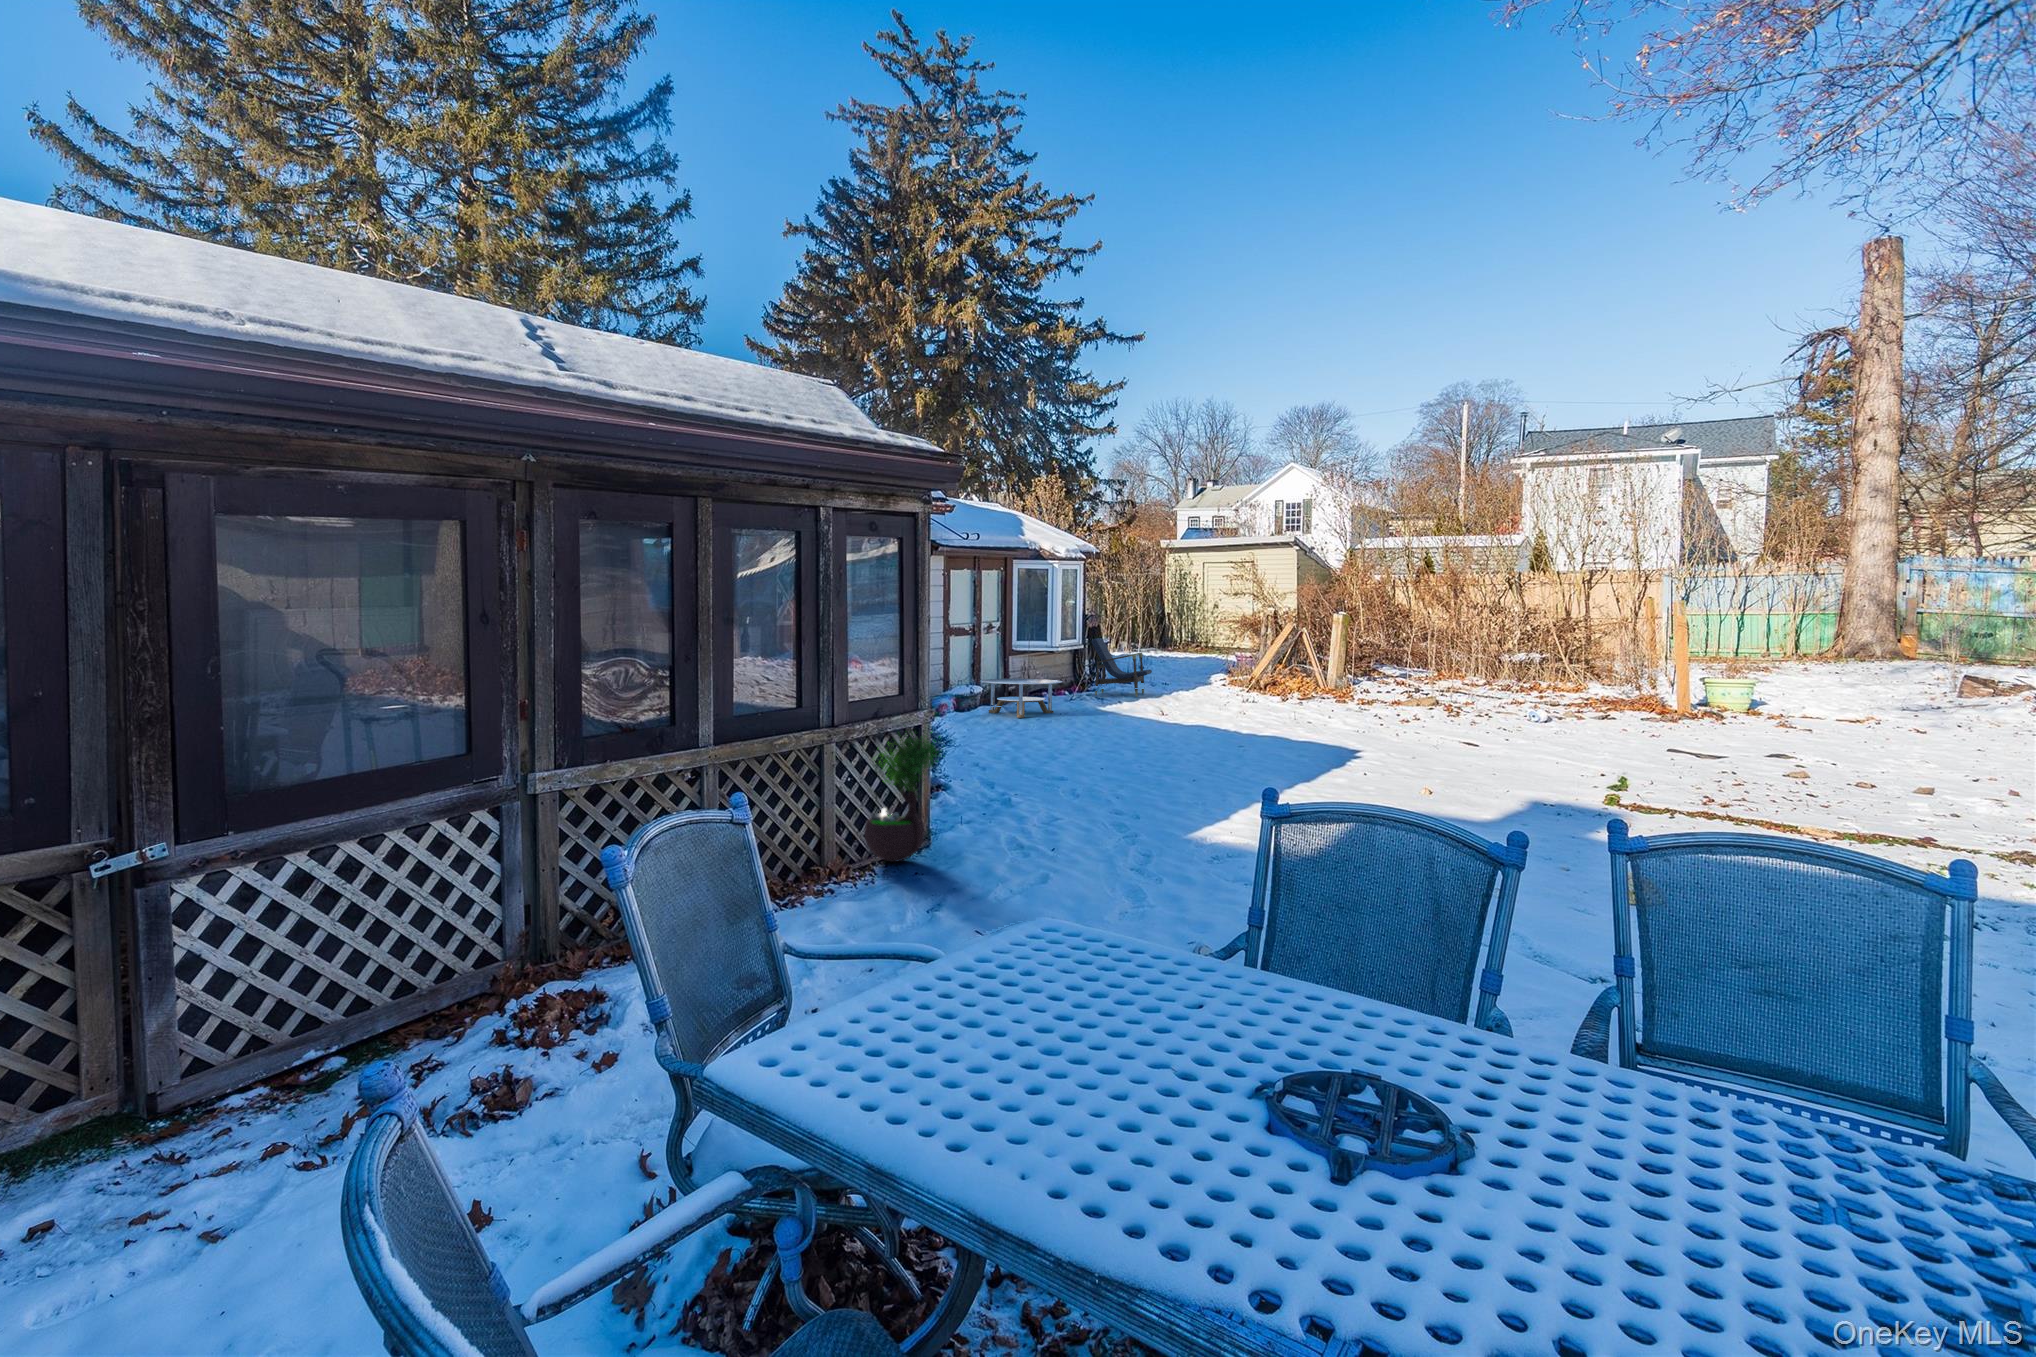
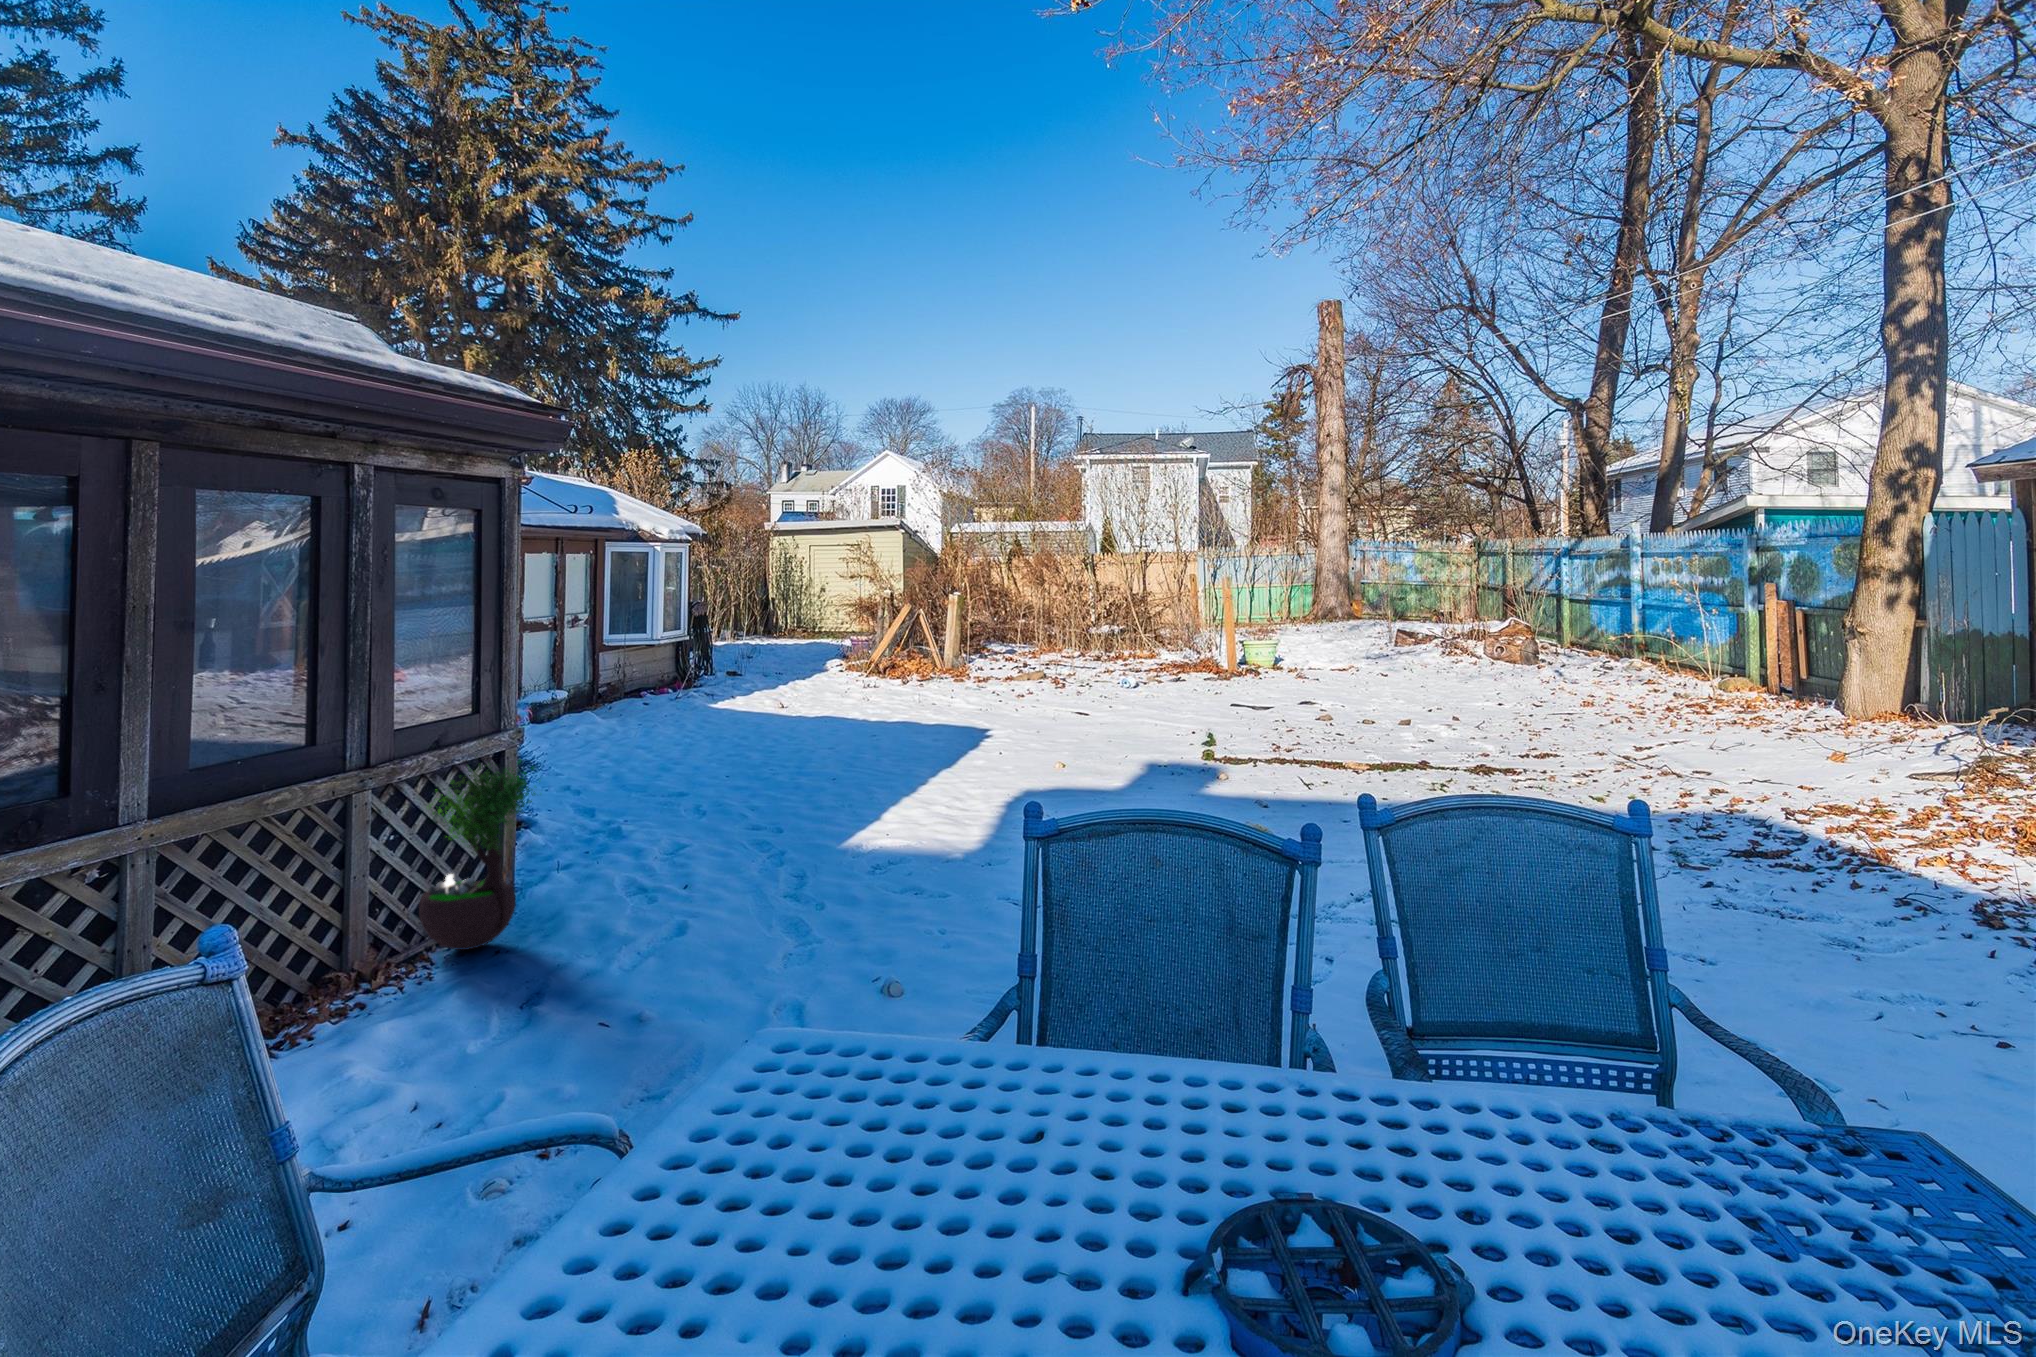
lounge chair: present [1092,638,1152,697] -> none [699,623,764,683]
round table: present [981,679,1062,718] -> none [574,669,672,713]

